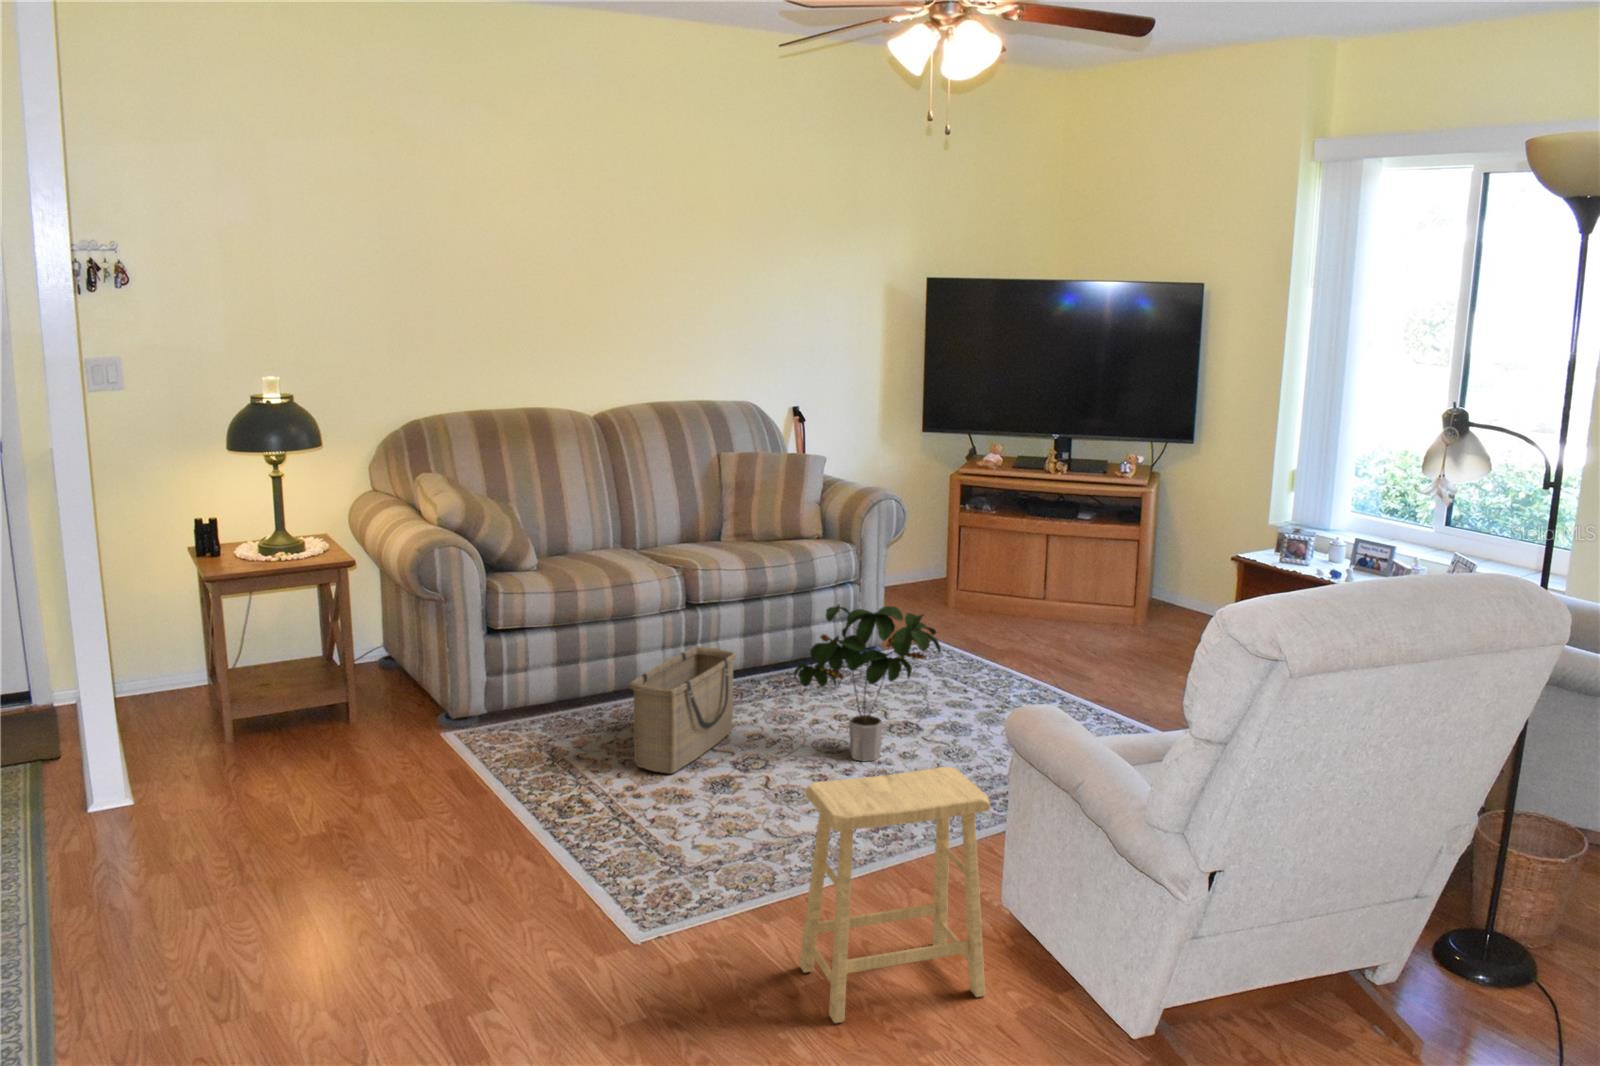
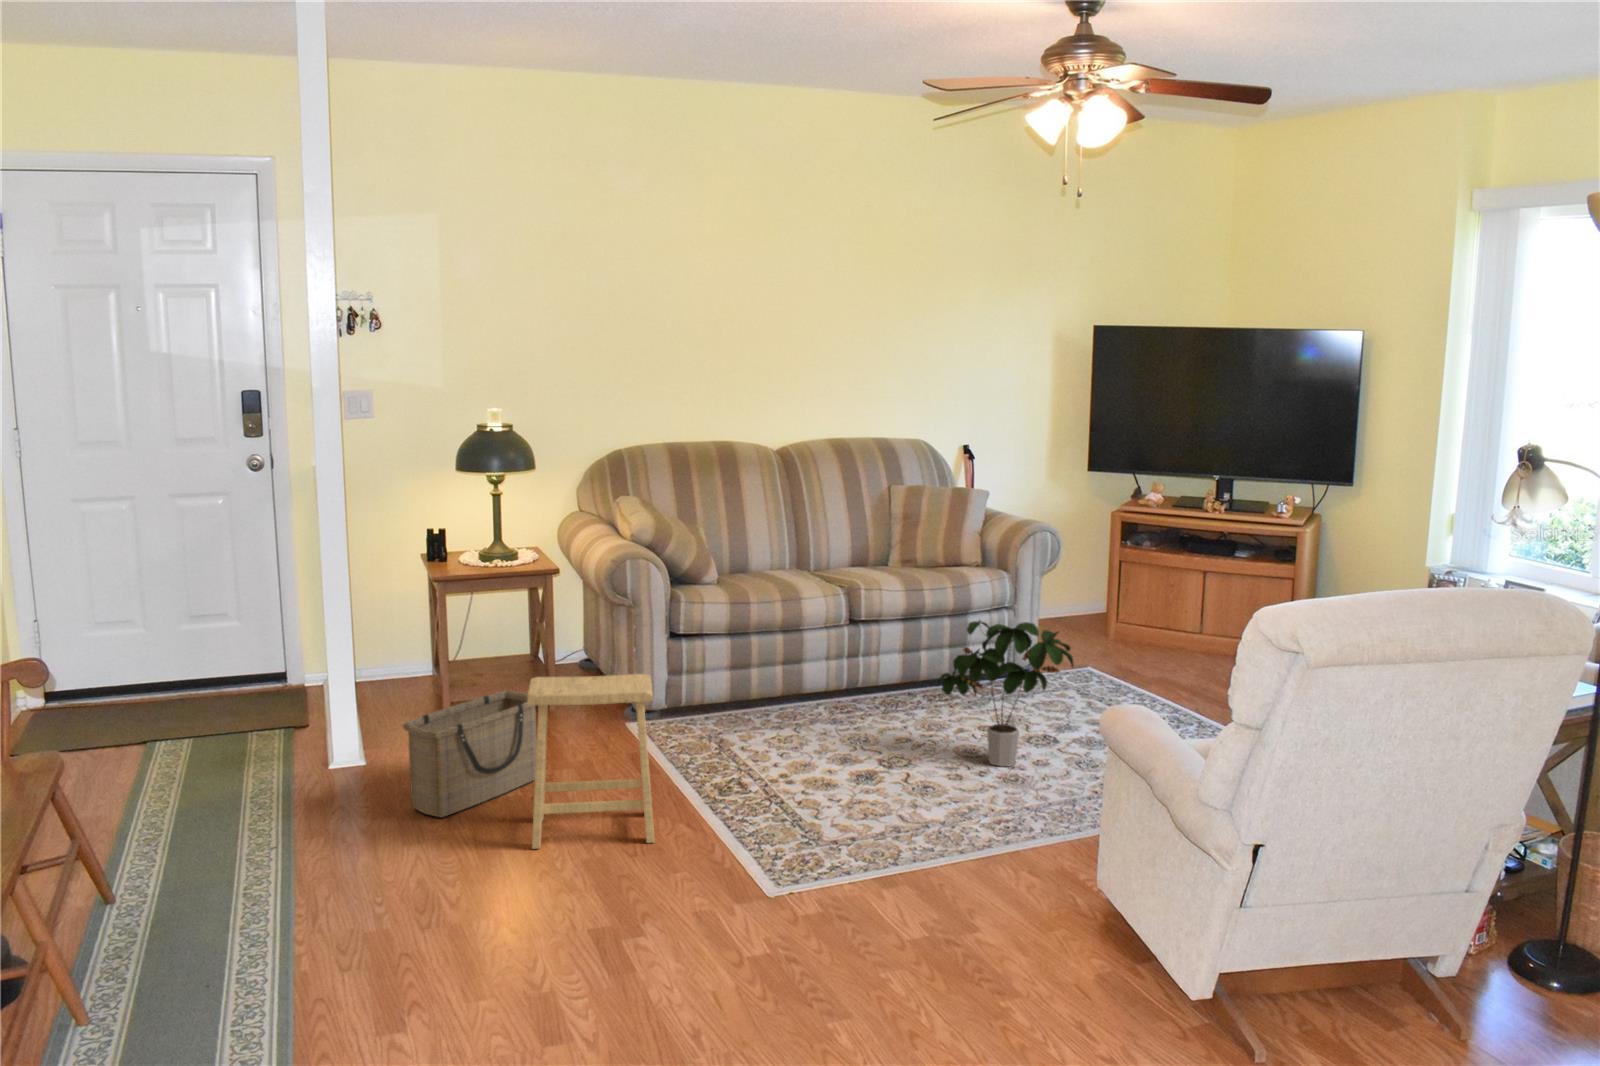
basket: present [630,647,737,774] -> present [403,690,537,817]
footstool: present [799,767,990,1023] -> present [527,674,655,849]

